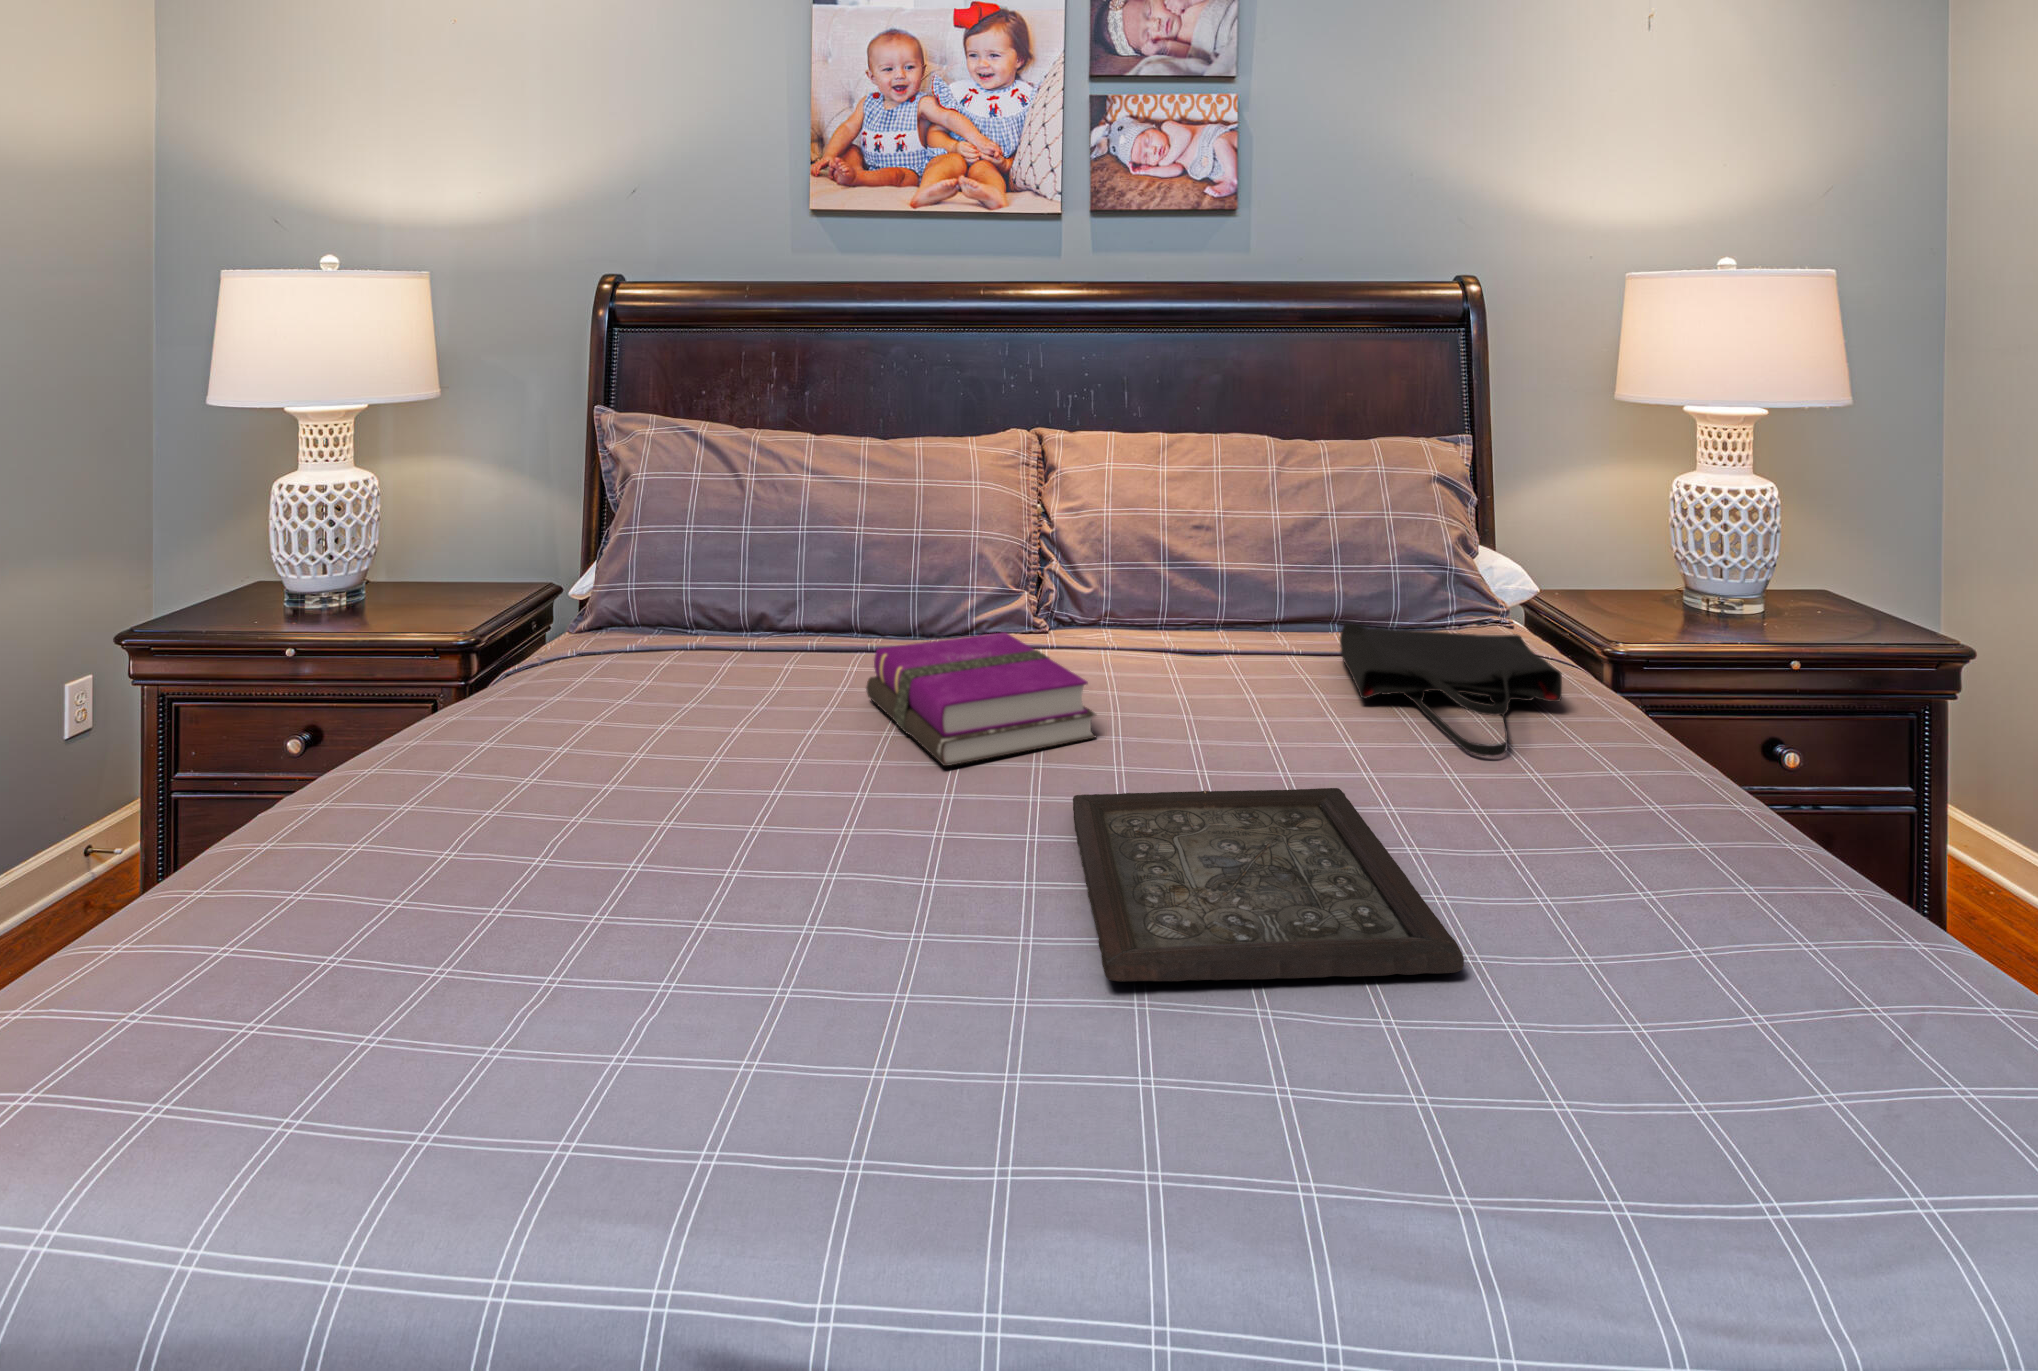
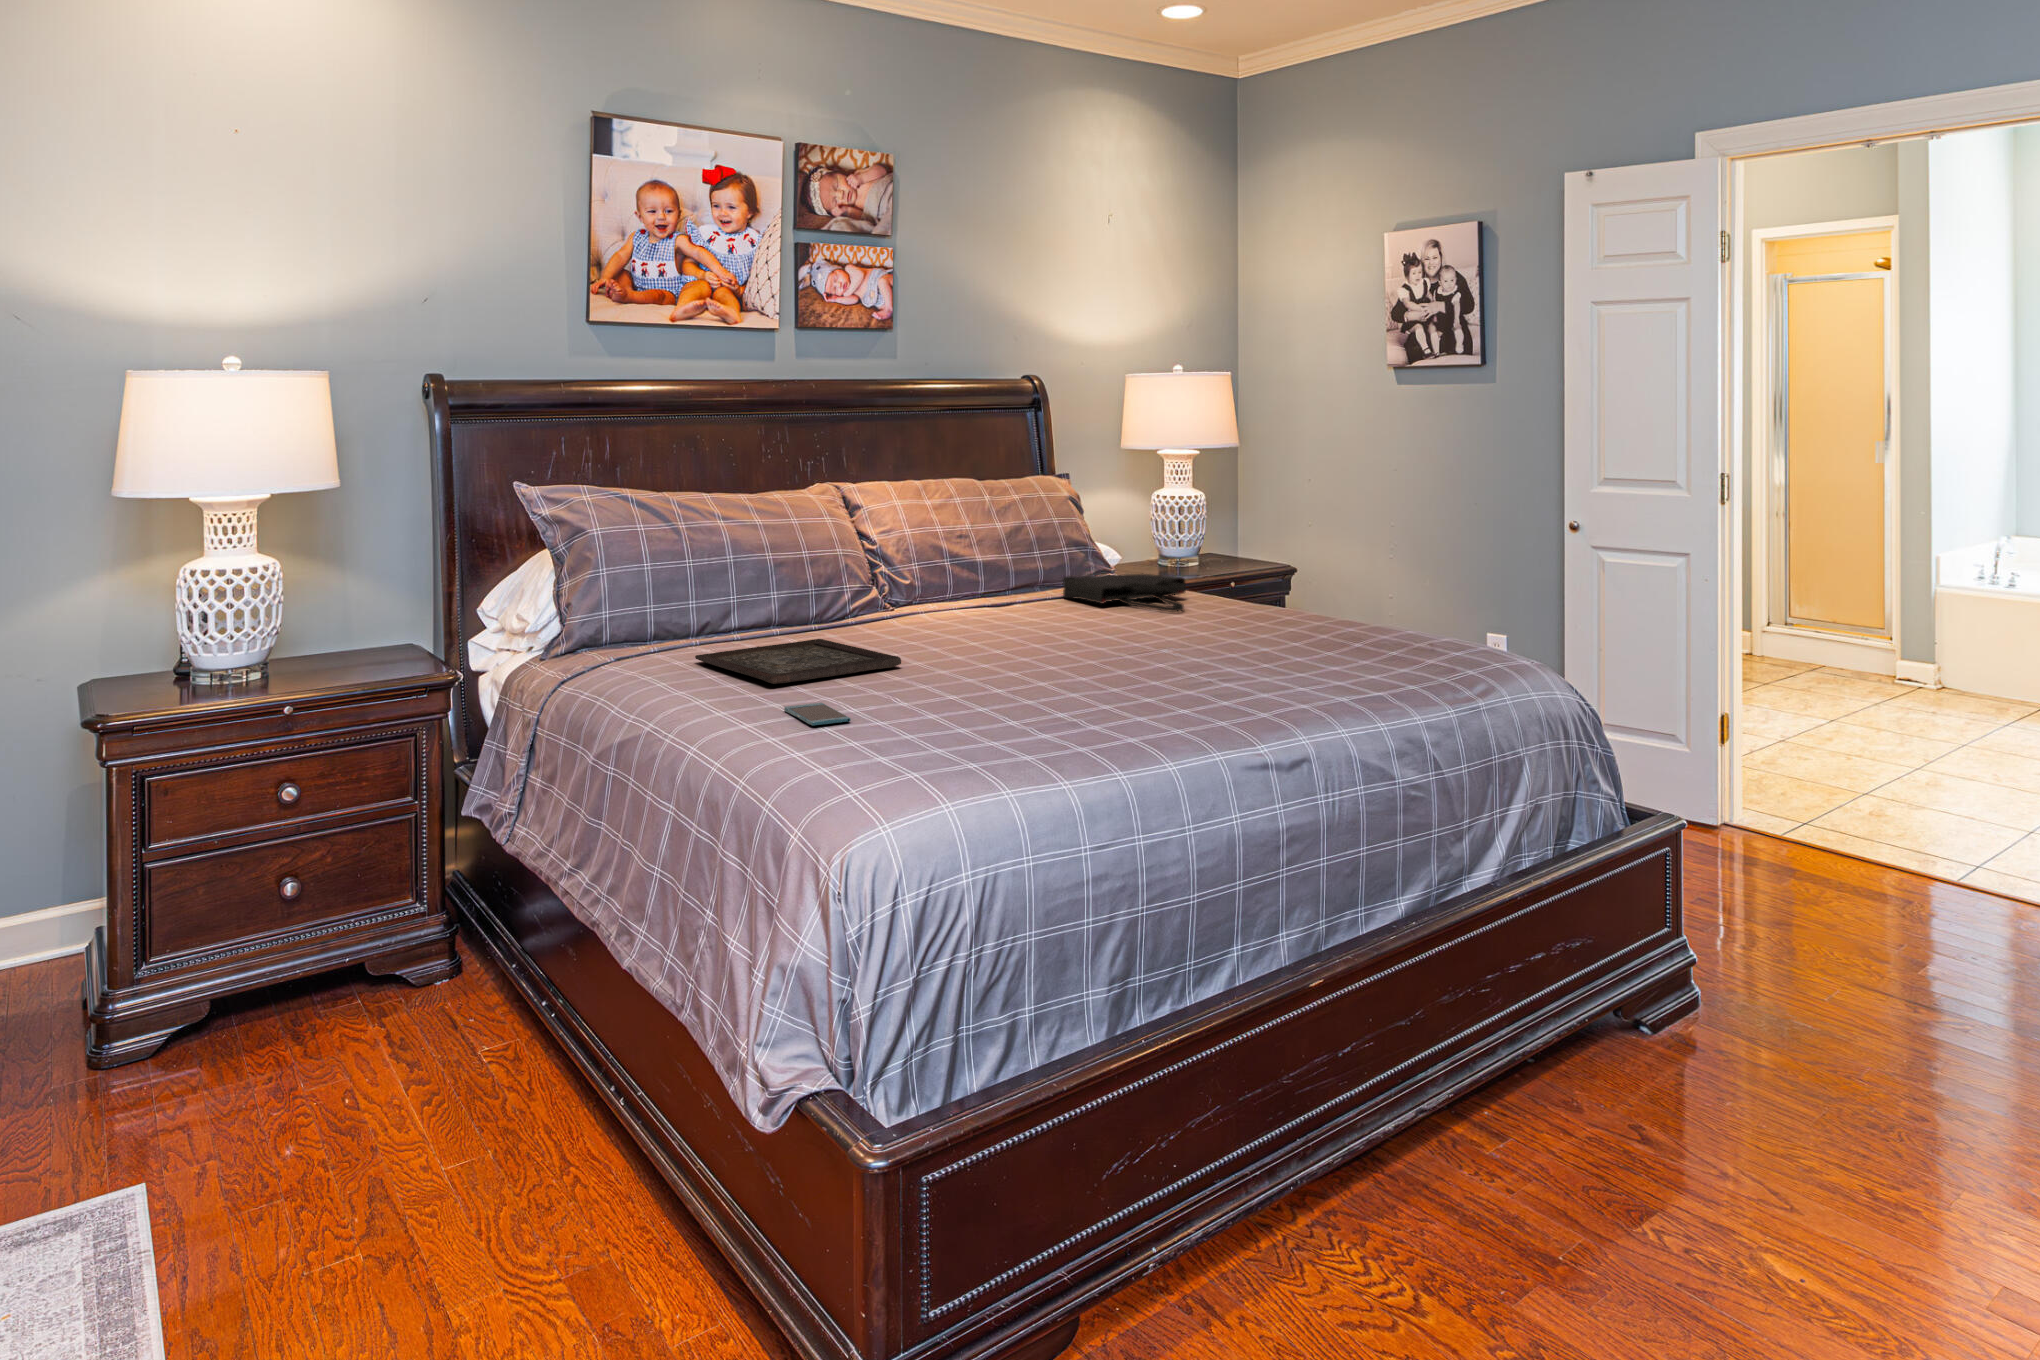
notebook: present [866,632,1097,766] -> none [860,594,1007,642]
tray: present [1073,788,1464,981] -> present [695,639,901,684]
smartphone: none [110,920,331,1033] -> present [784,703,851,726]

